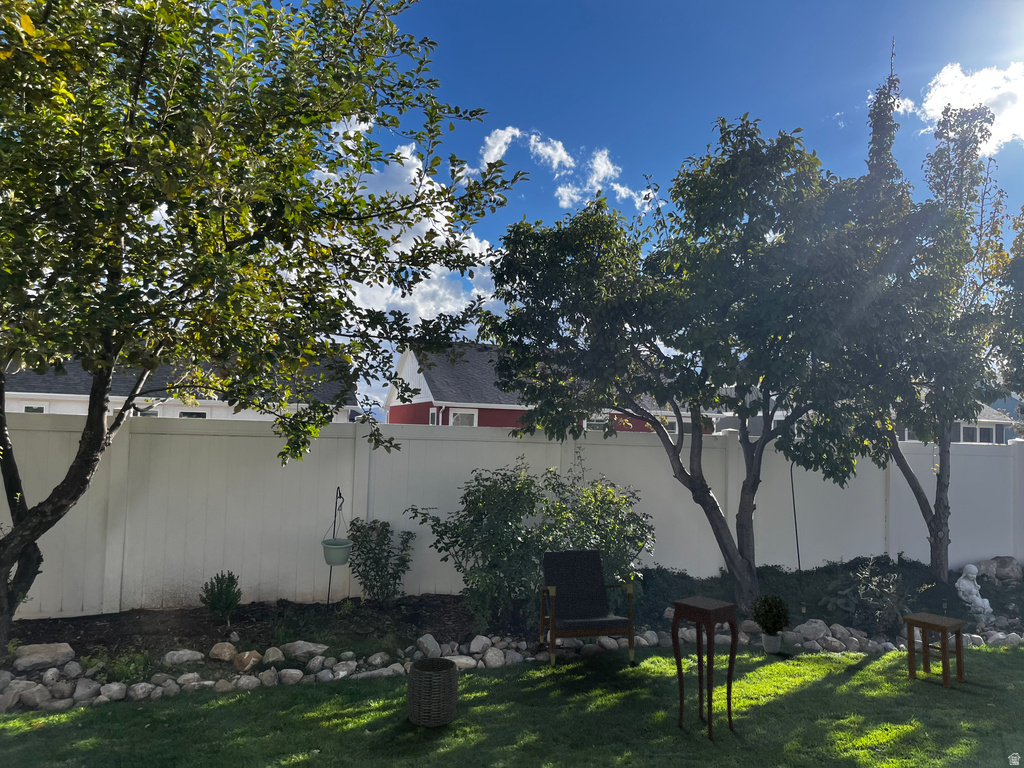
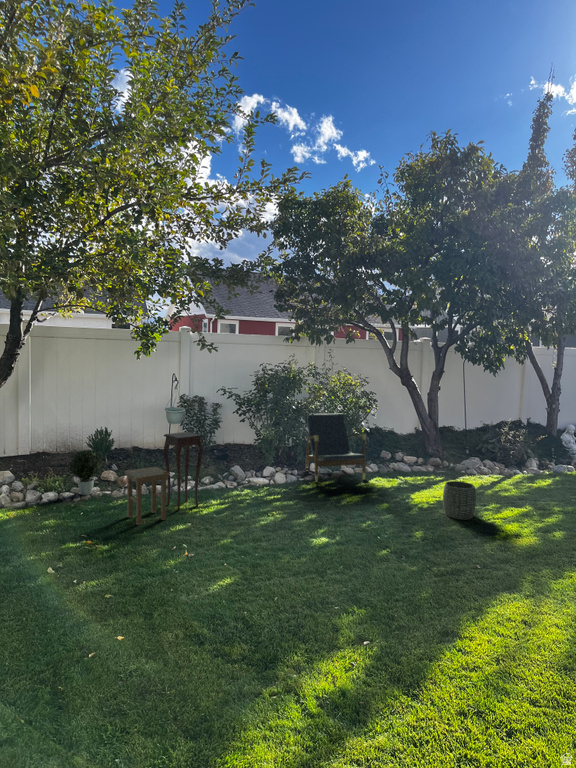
potted plant: present [750,595,792,654] -> present [68,450,103,495]
side table: present [671,596,738,739] -> present [164,432,203,511]
stool: present [902,612,966,688] -> present [125,467,169,525]
woven basket: present [407,657,458,727] -> present [443,481,476,520]

